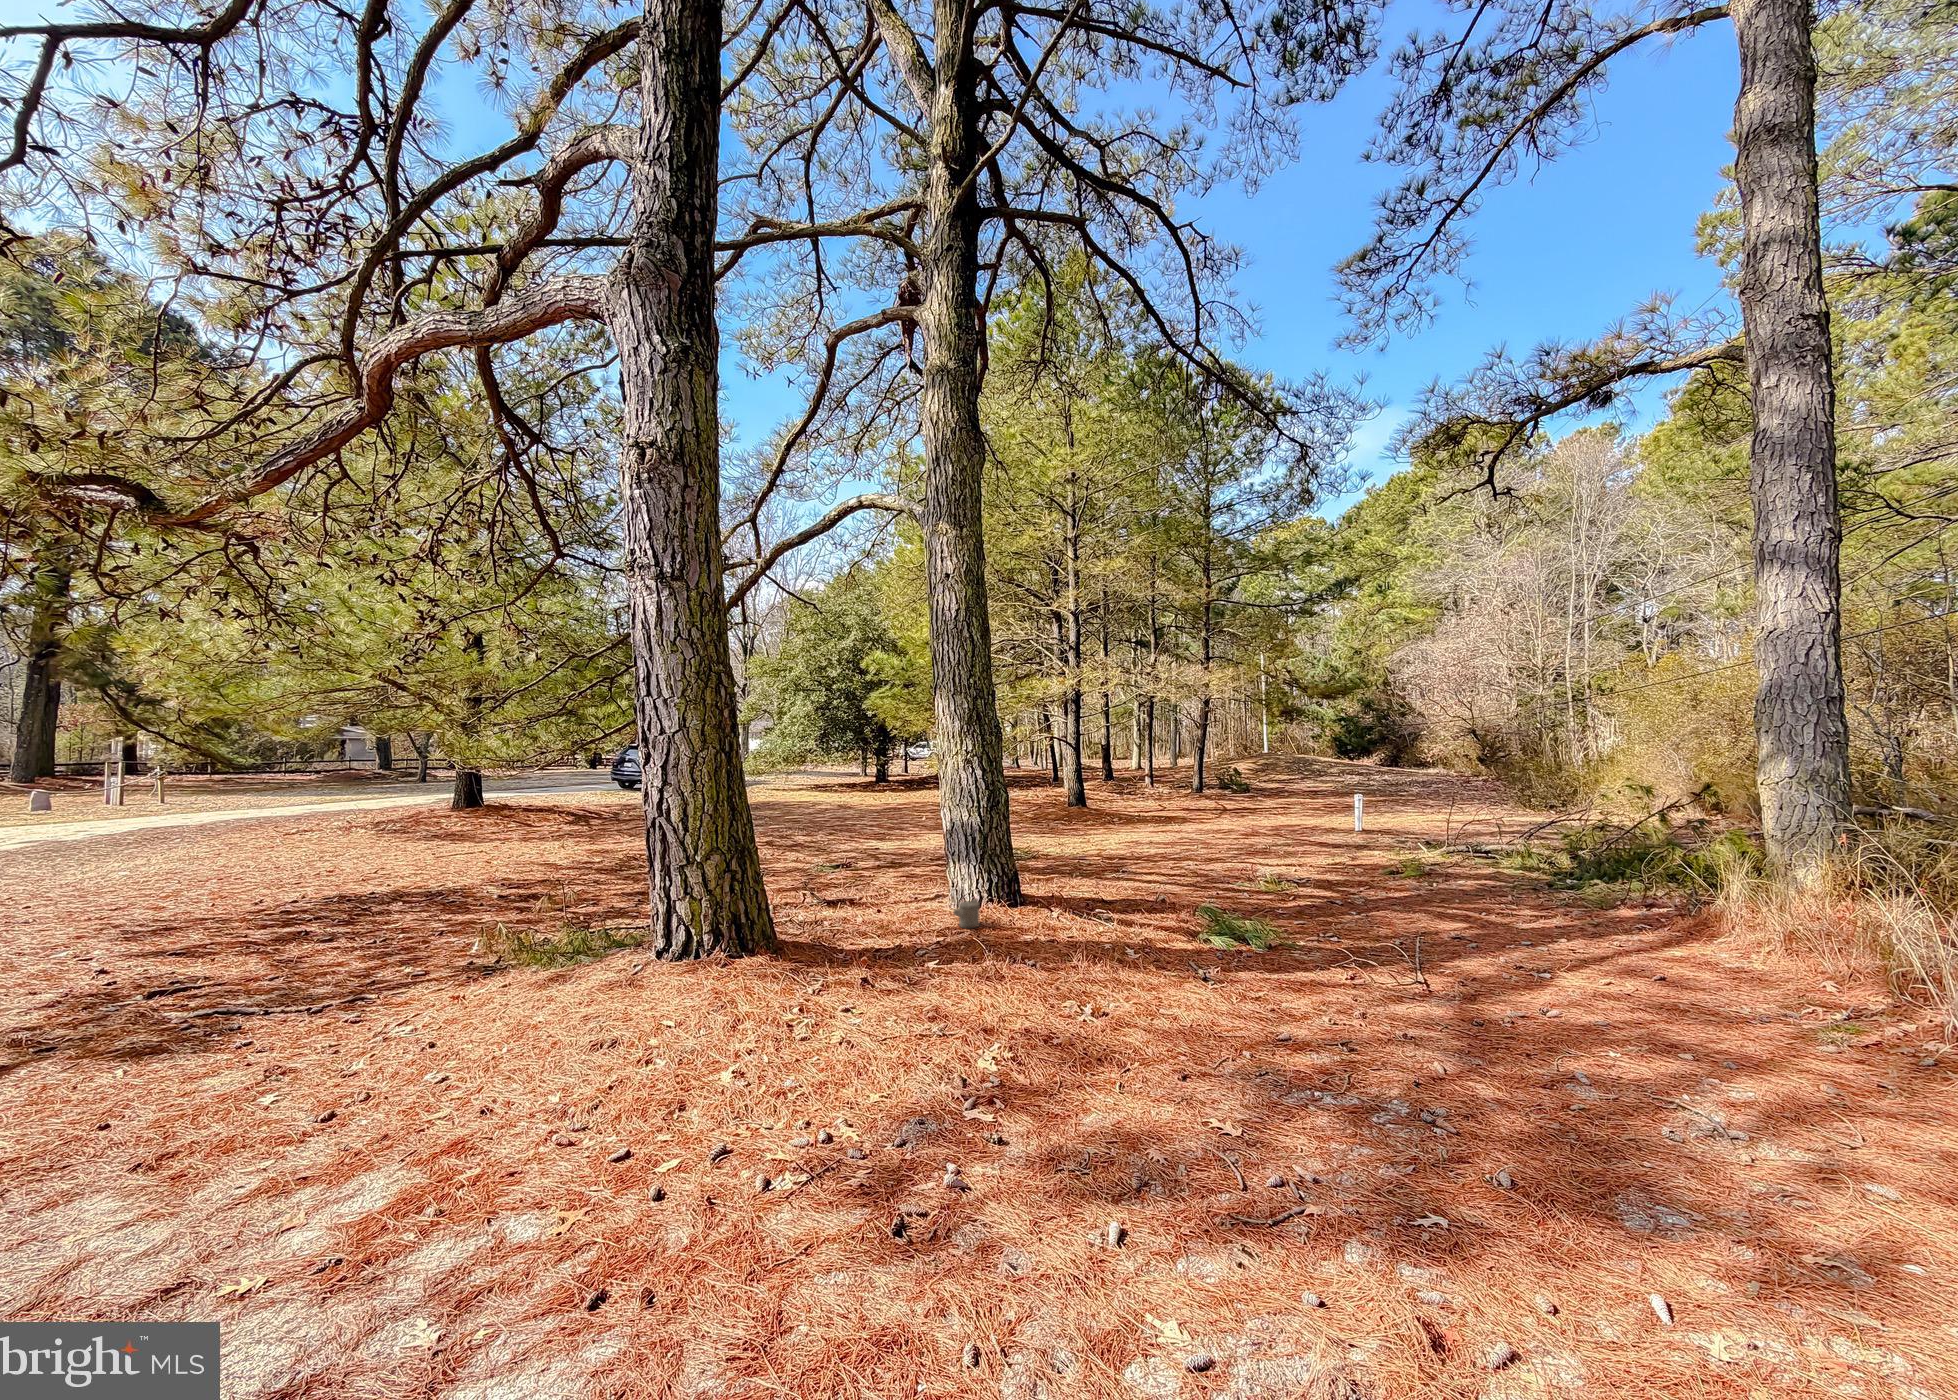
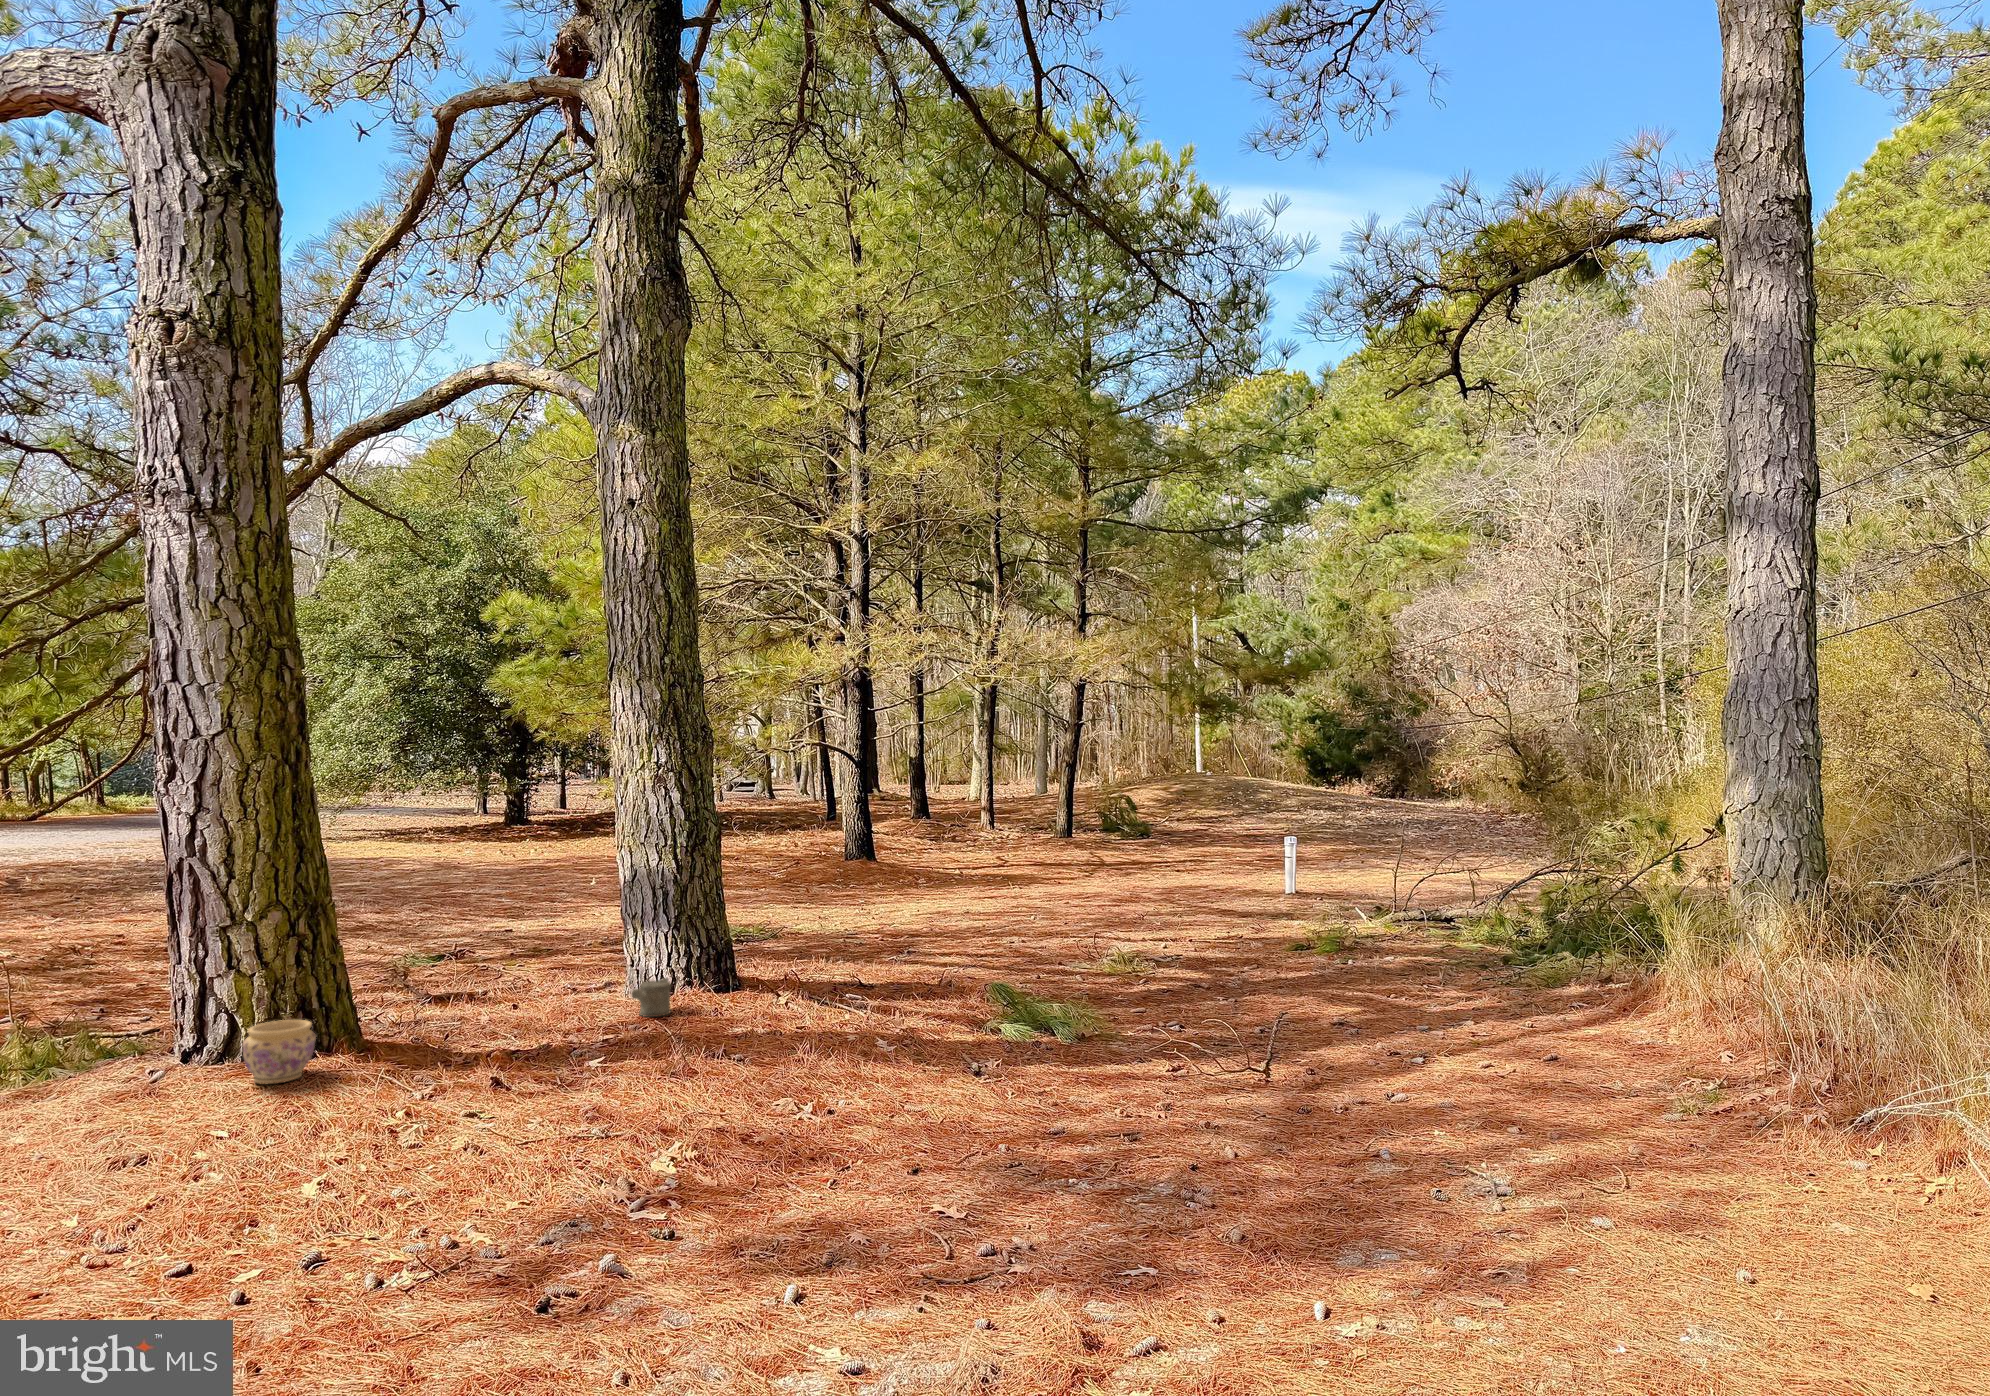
planter: none [690,934,739,984] -> present [243,1020,316,1084]

